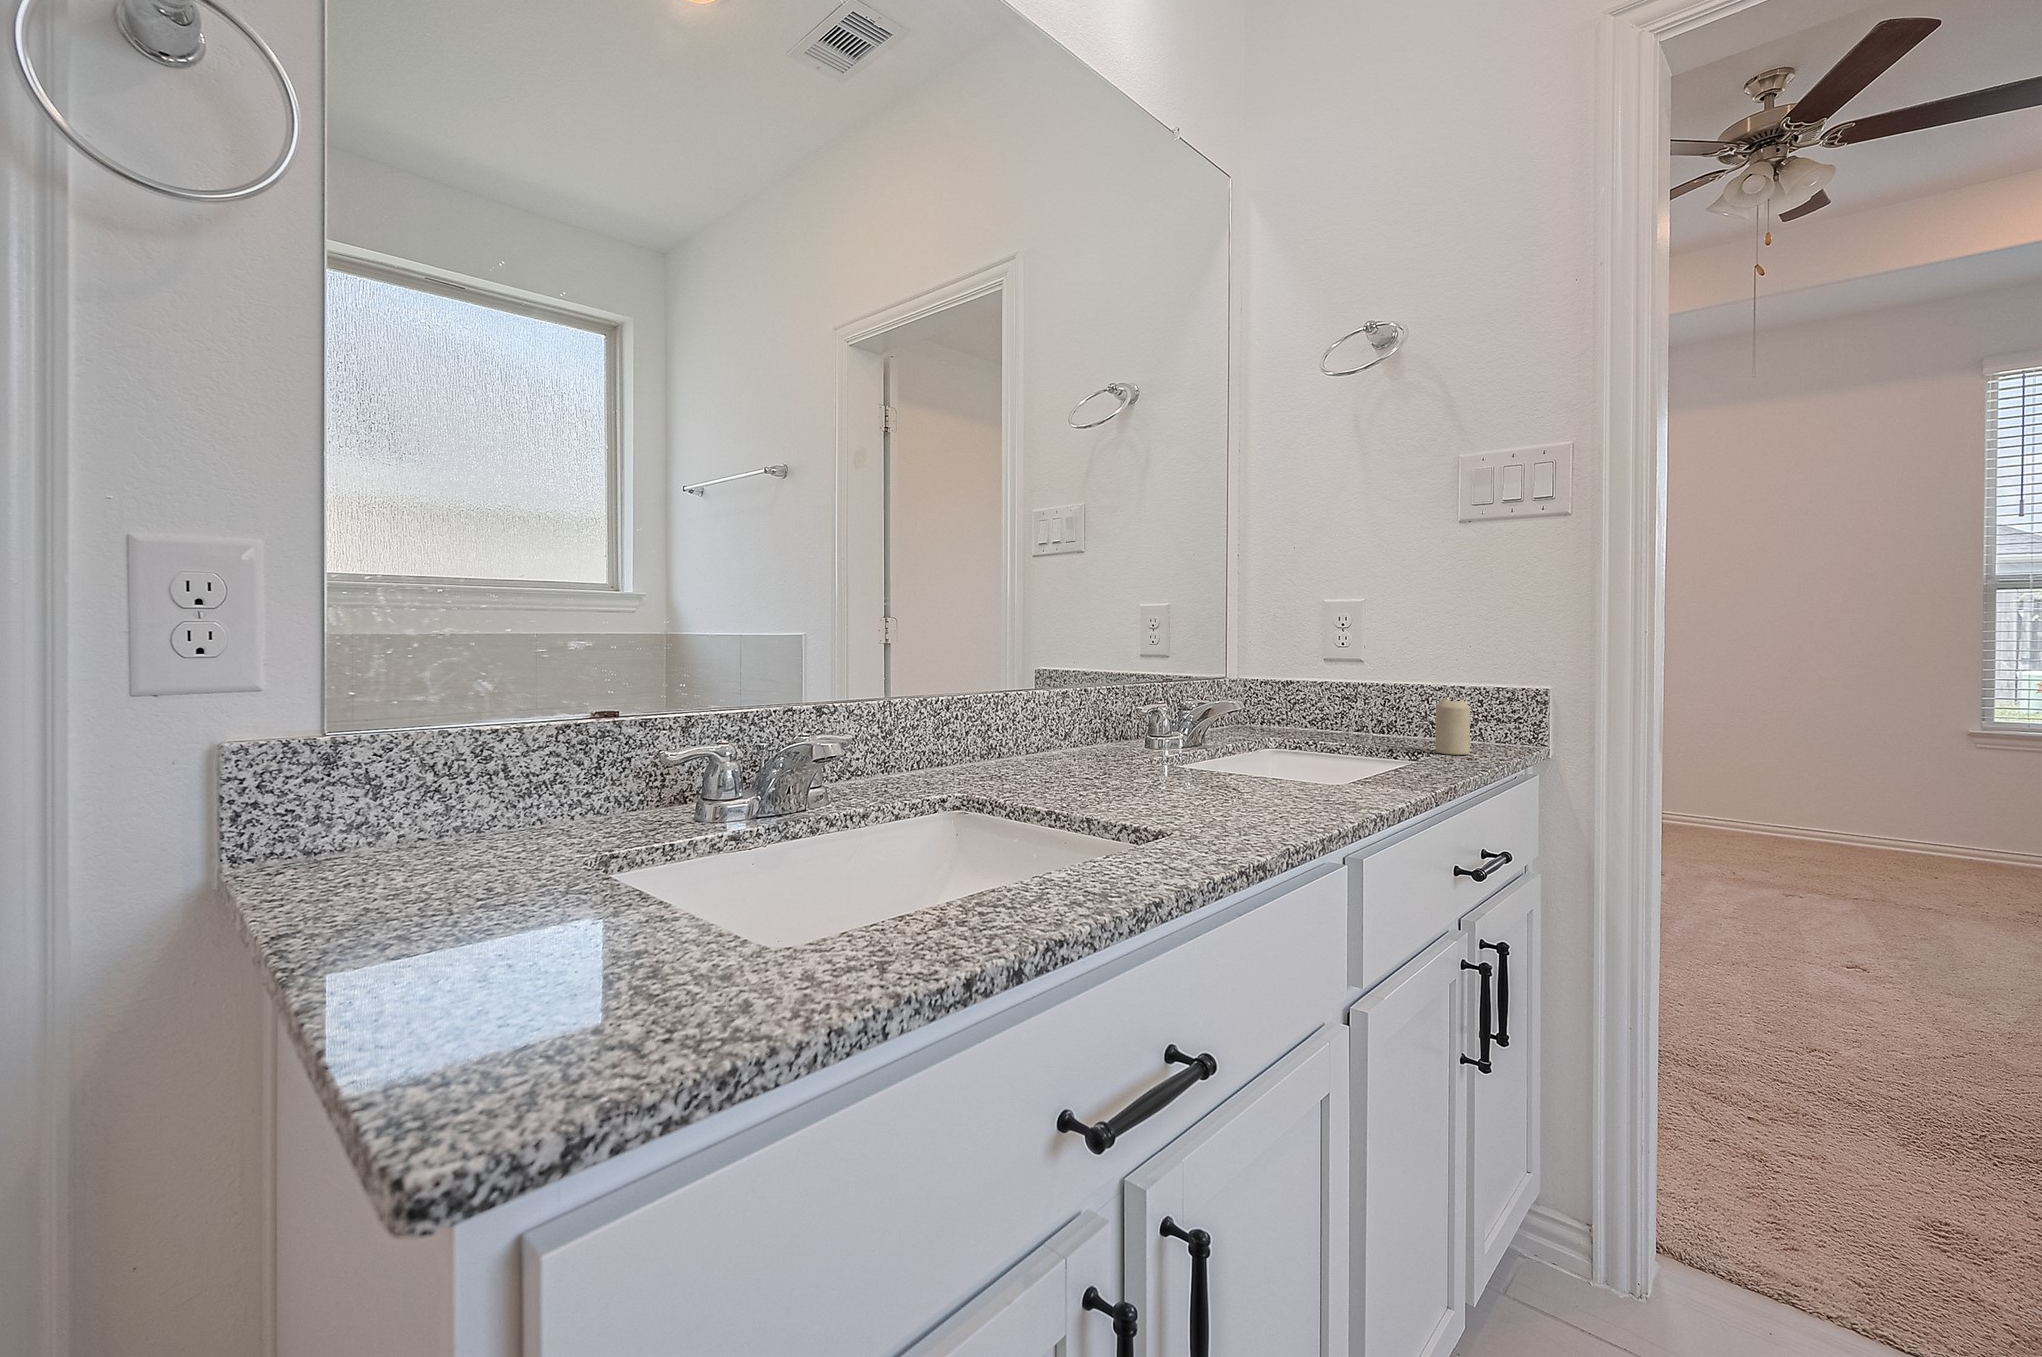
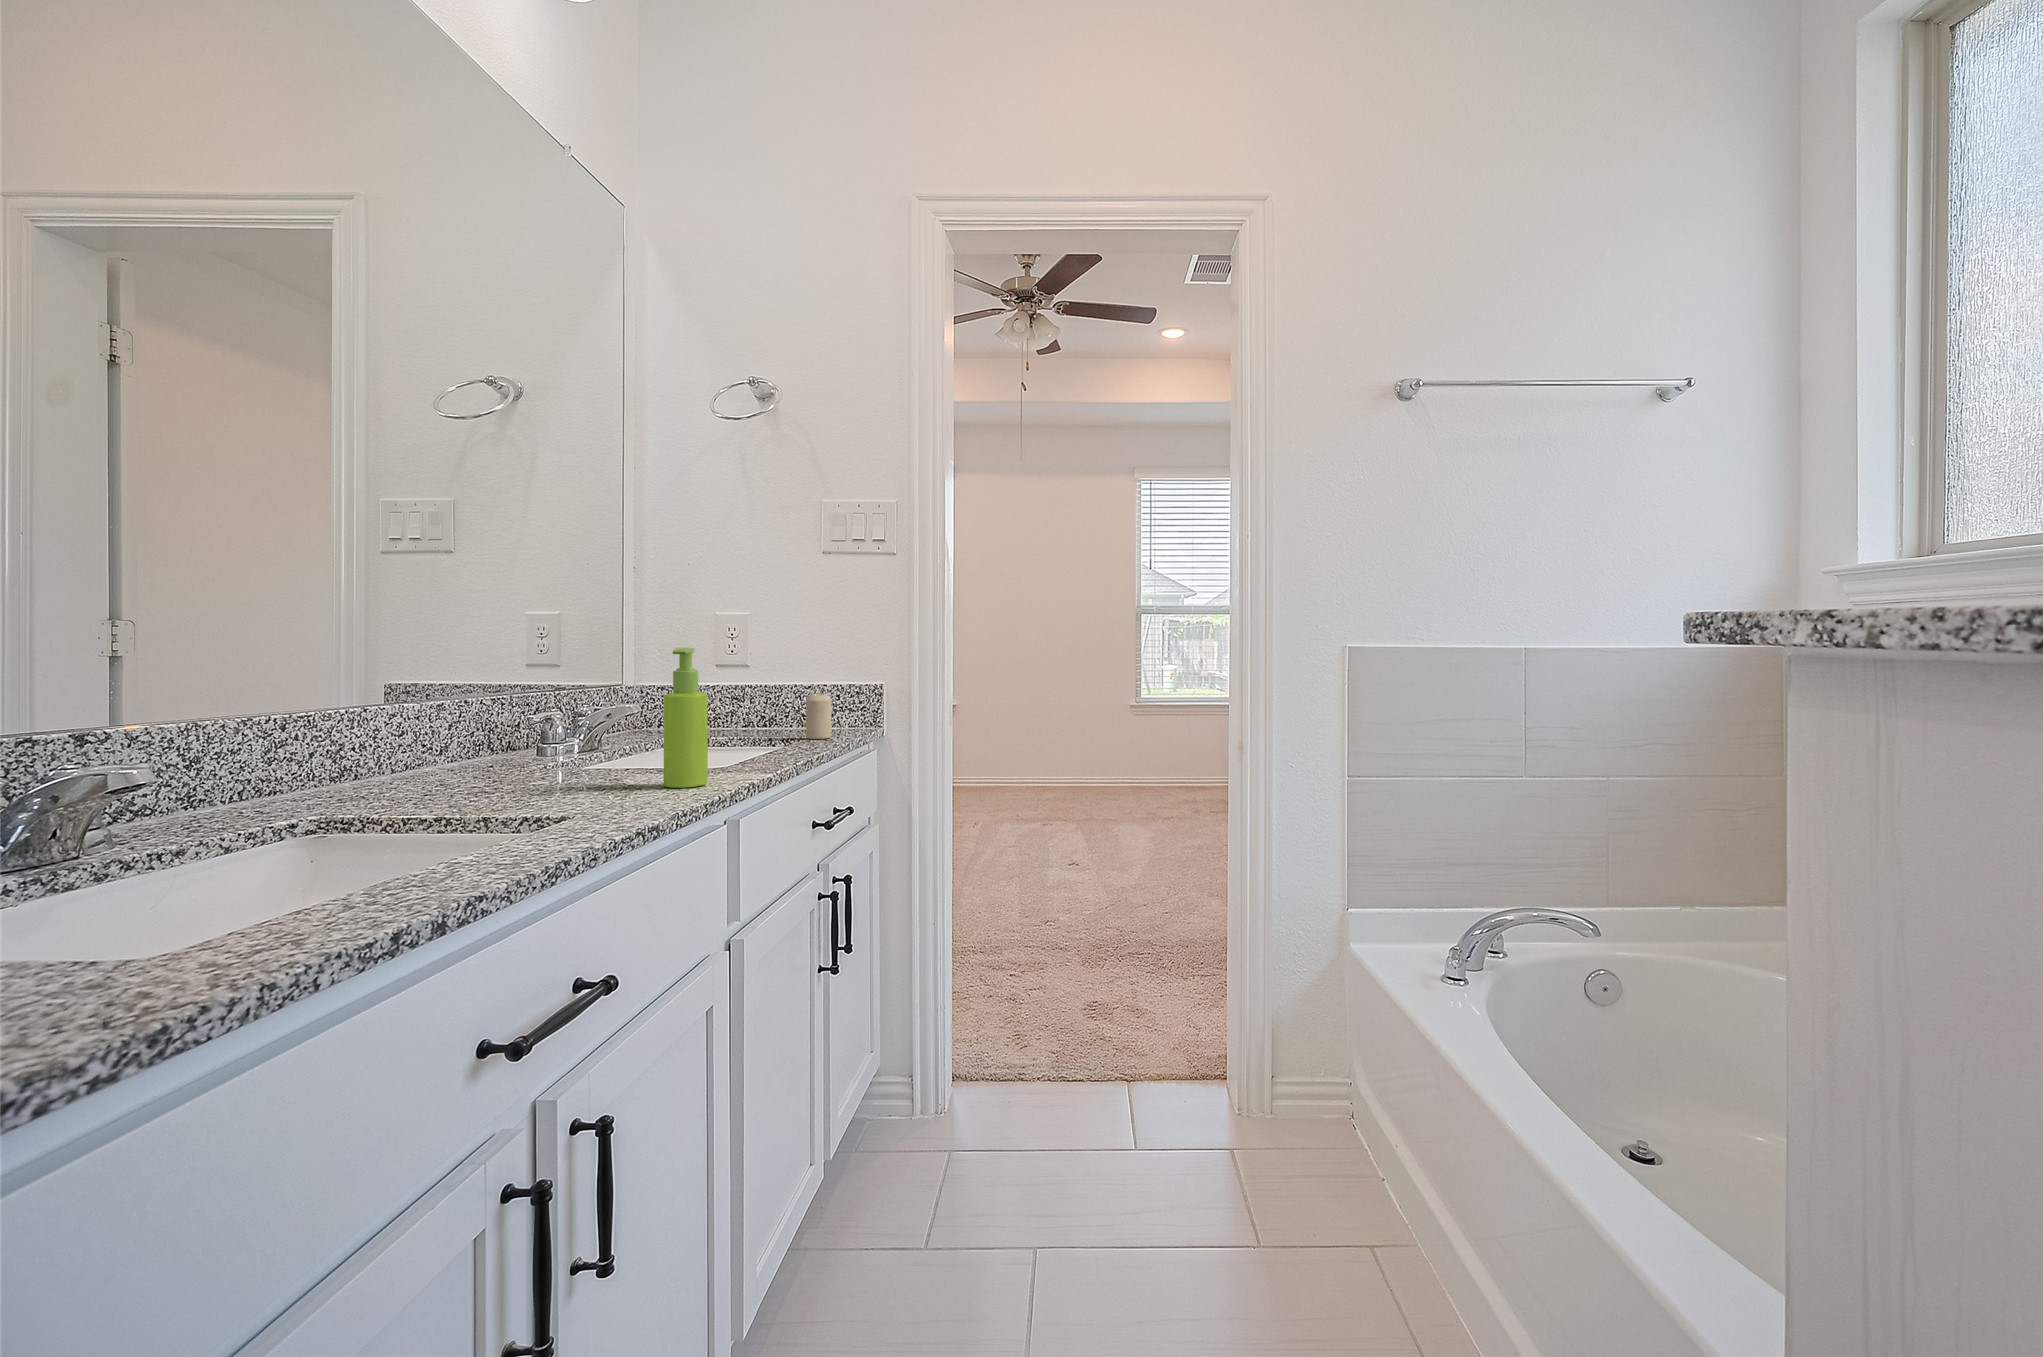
soap dispenser: none [1270,642,1321,808] -> present [664,648,708,788]

